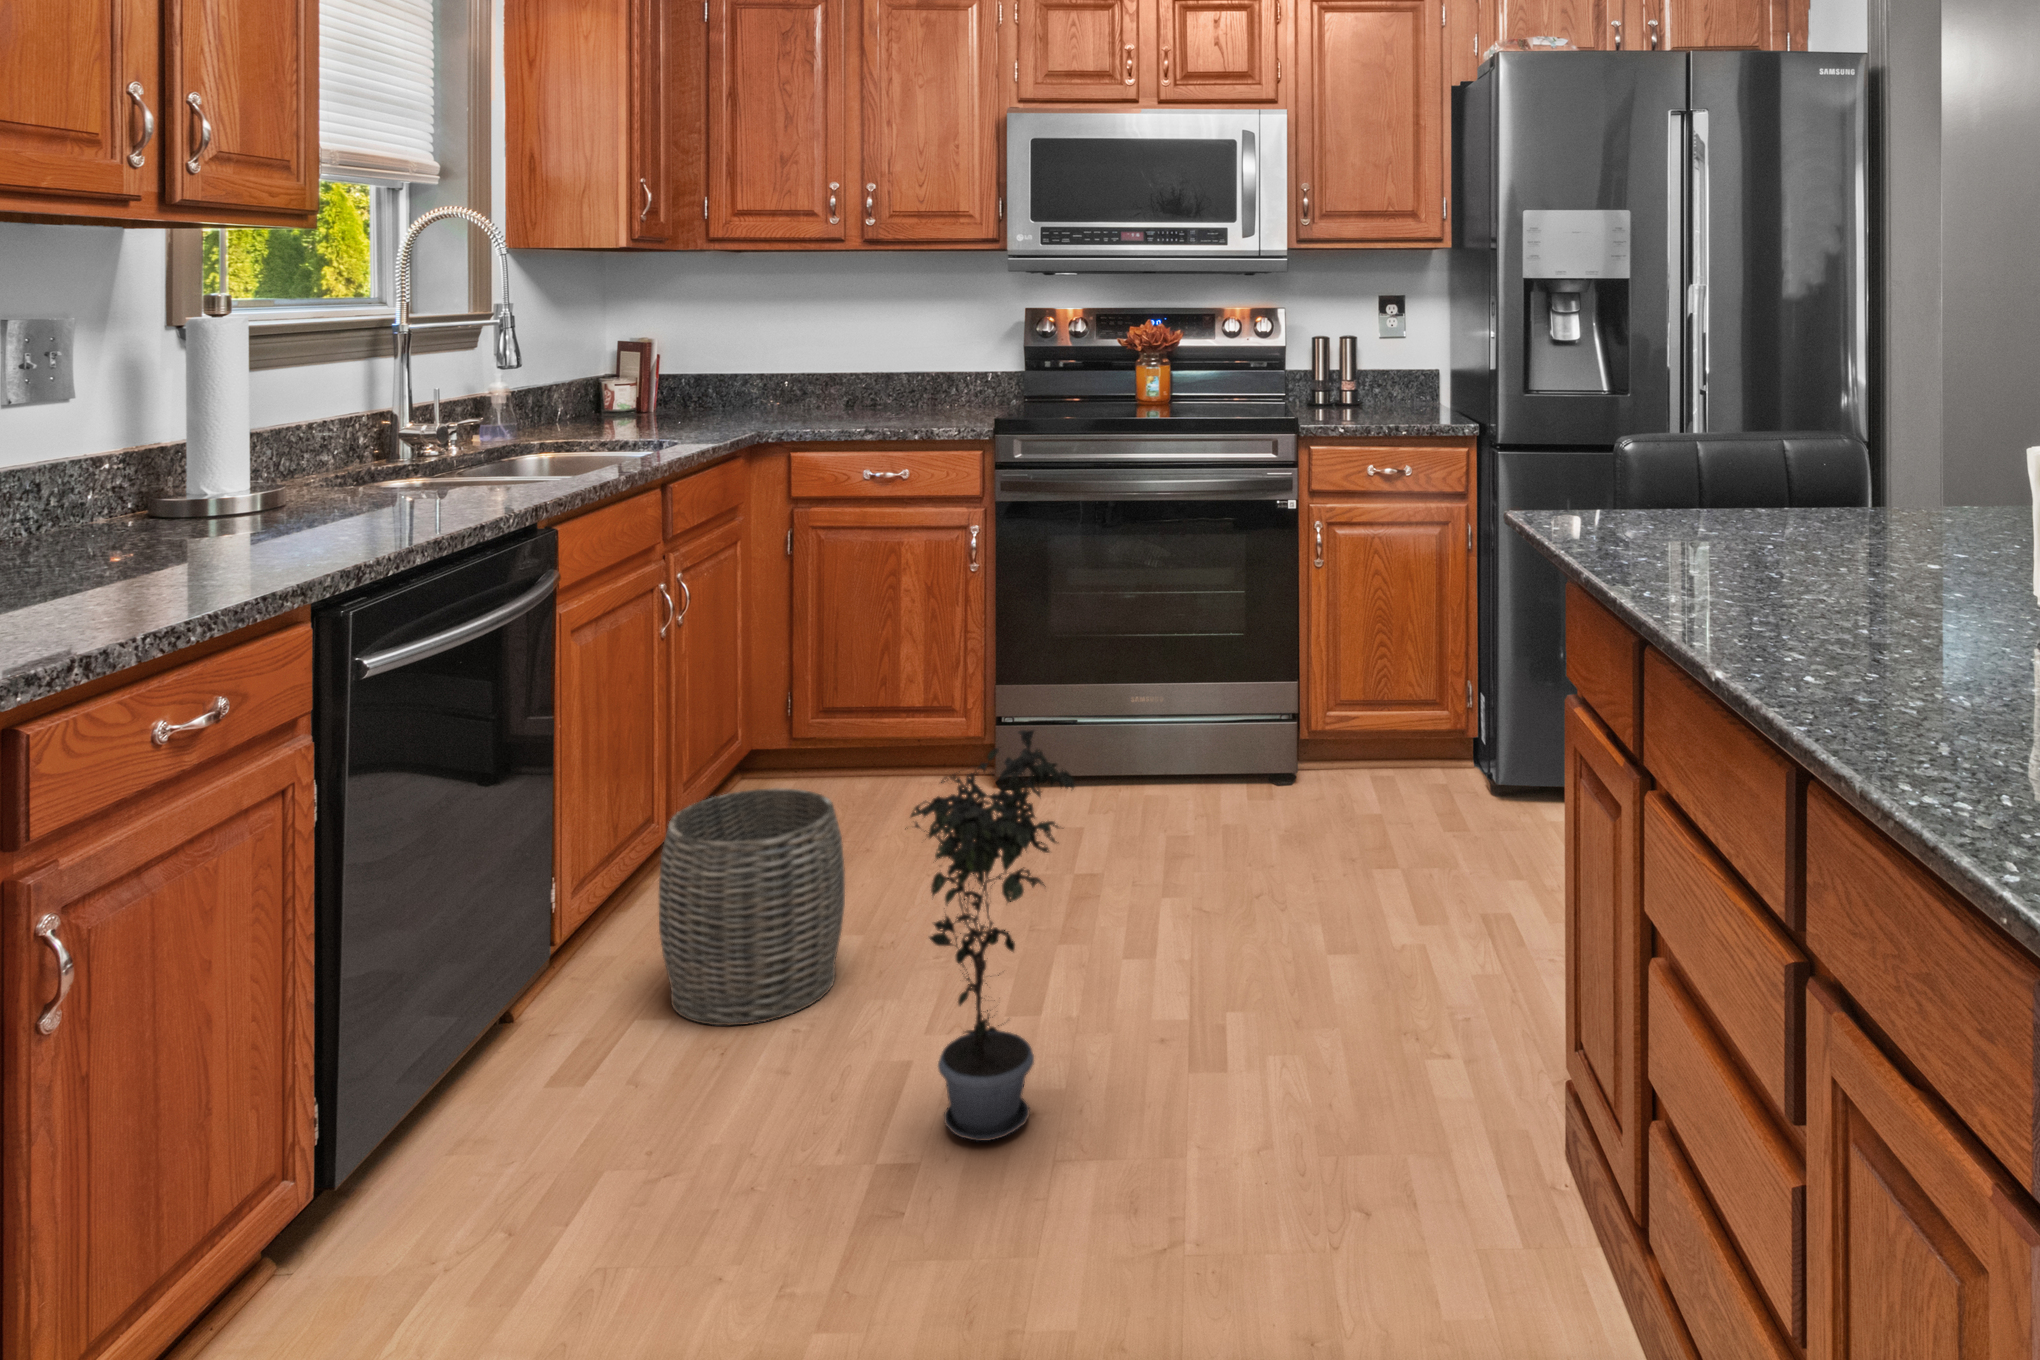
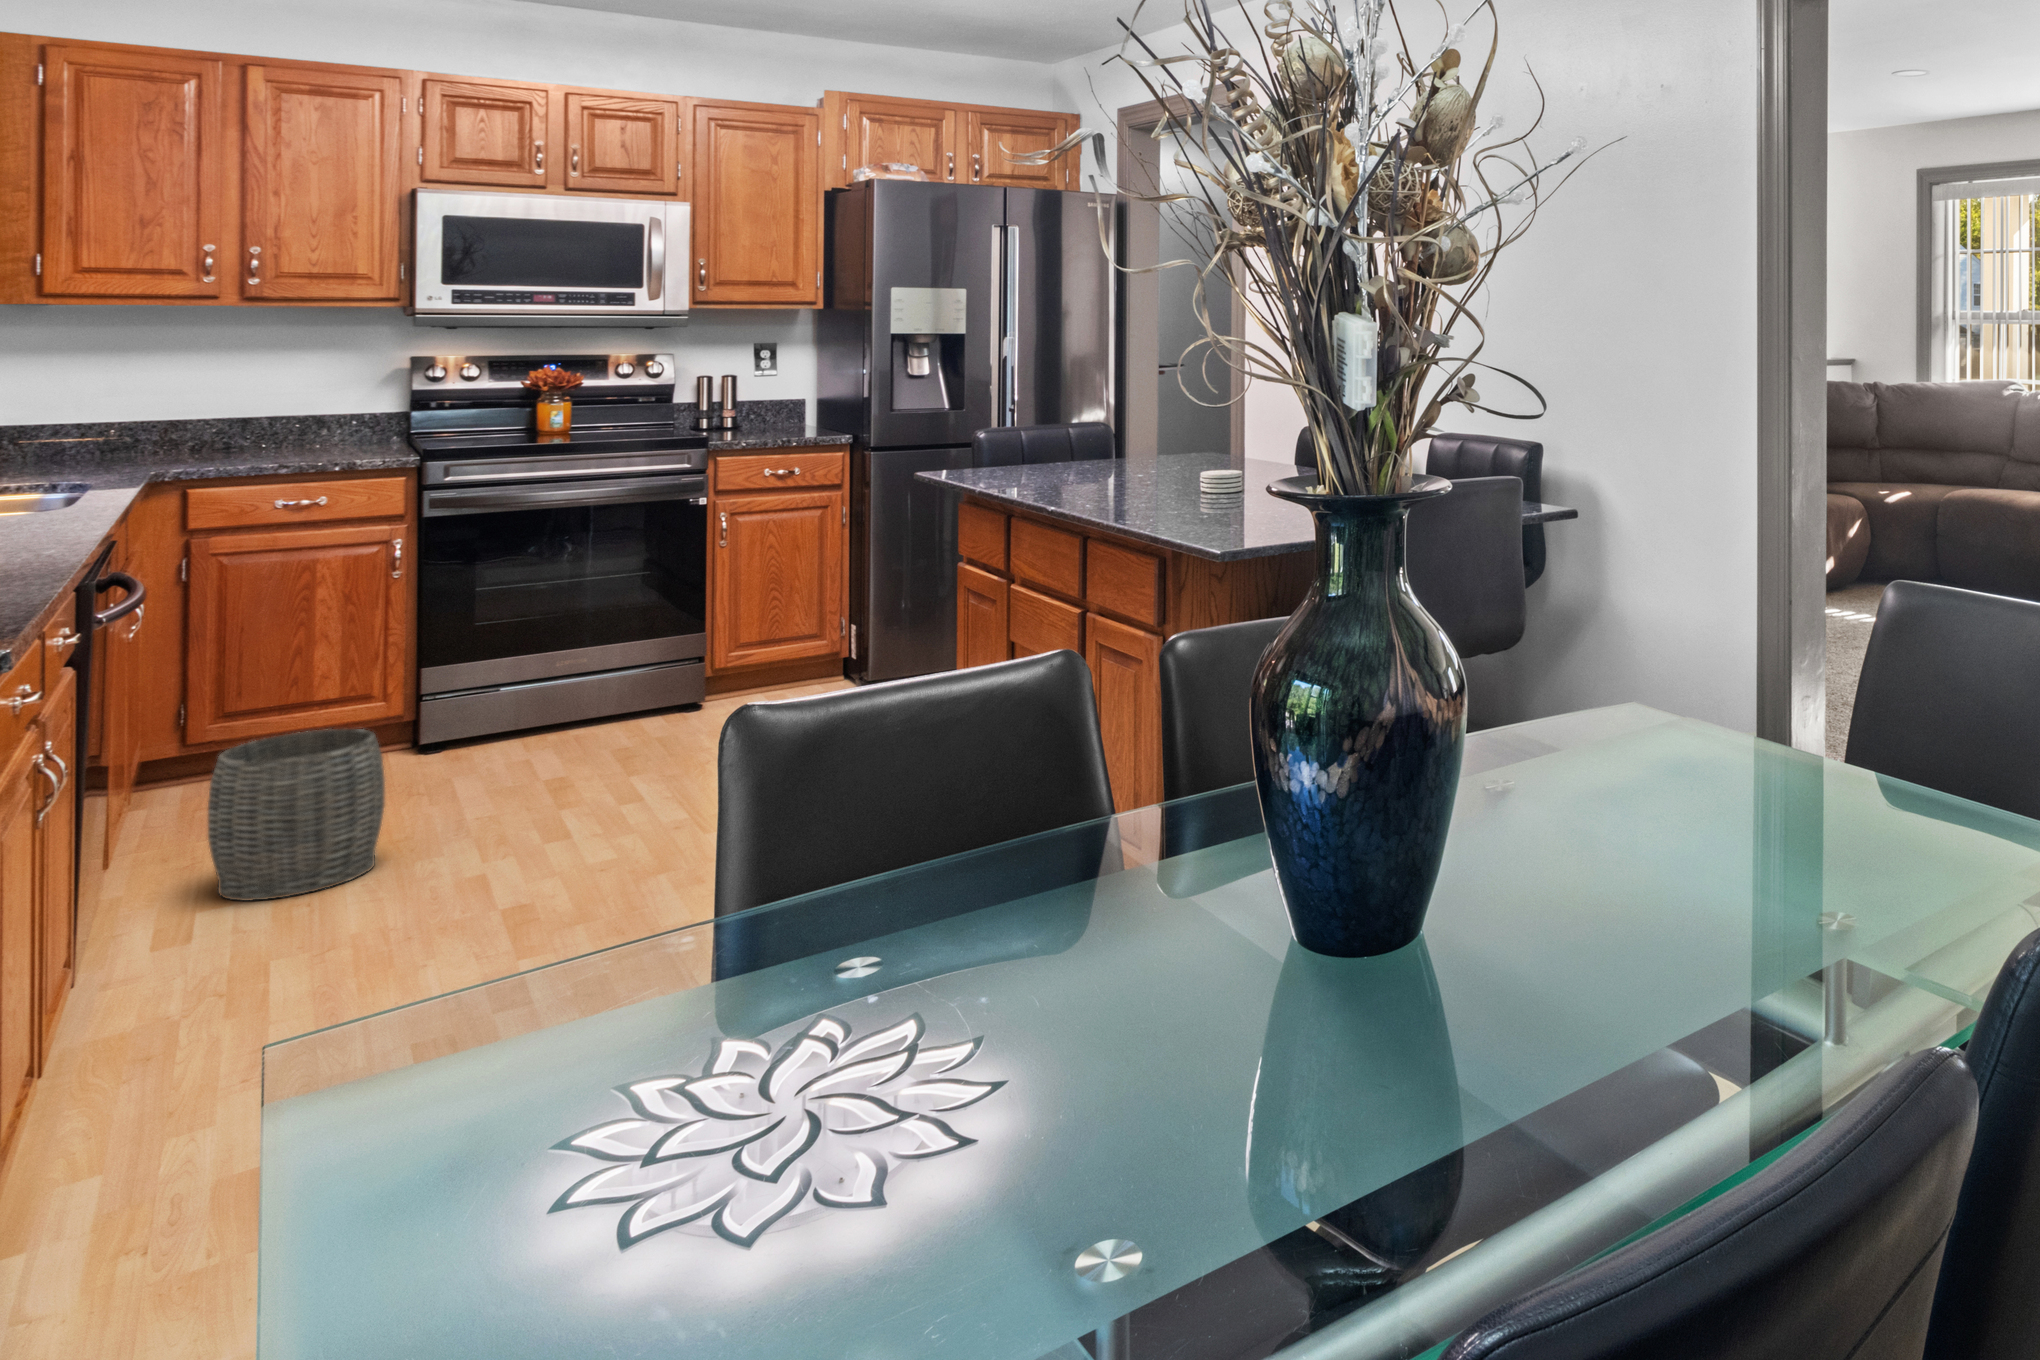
potted plant: present [911,730,1075,1141] -> none [505,626,637,890]

